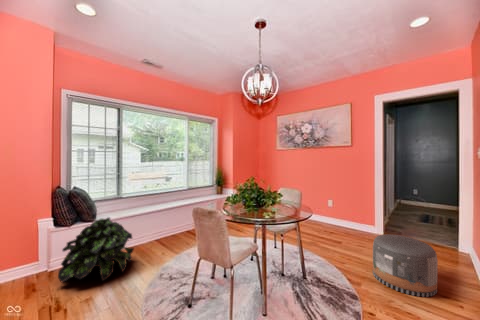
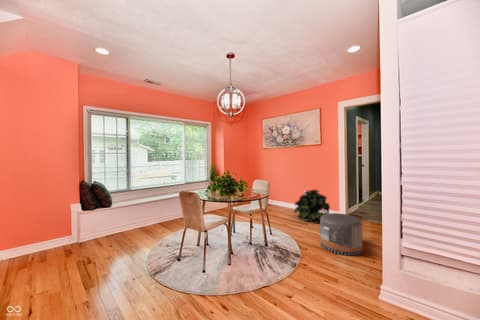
potted plant: present [58,218,134,282] -> present [294,190,330,222]

